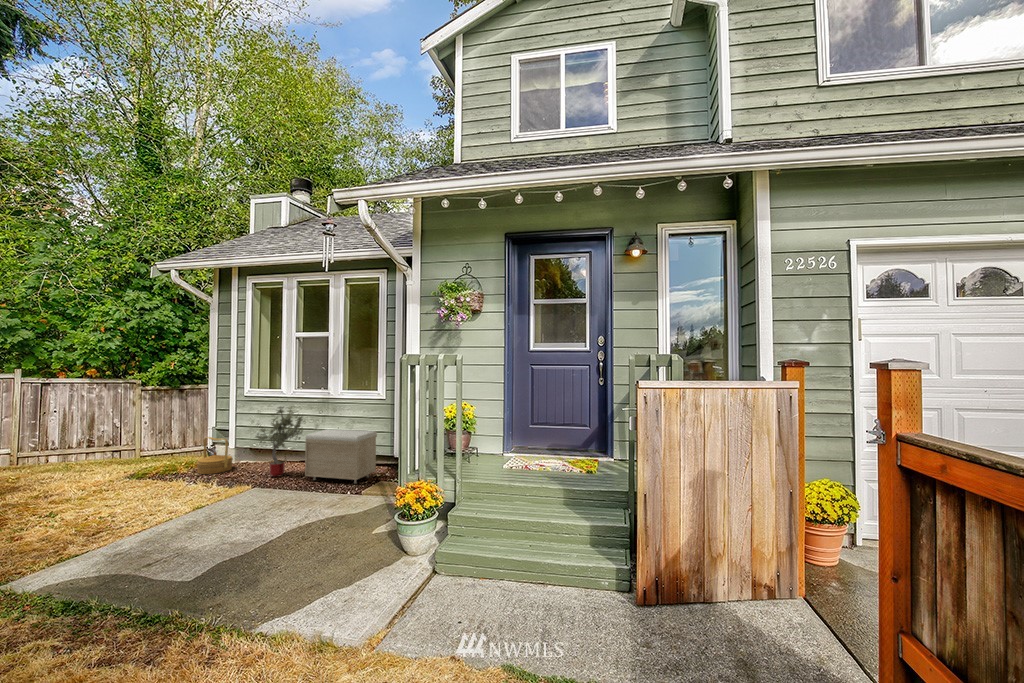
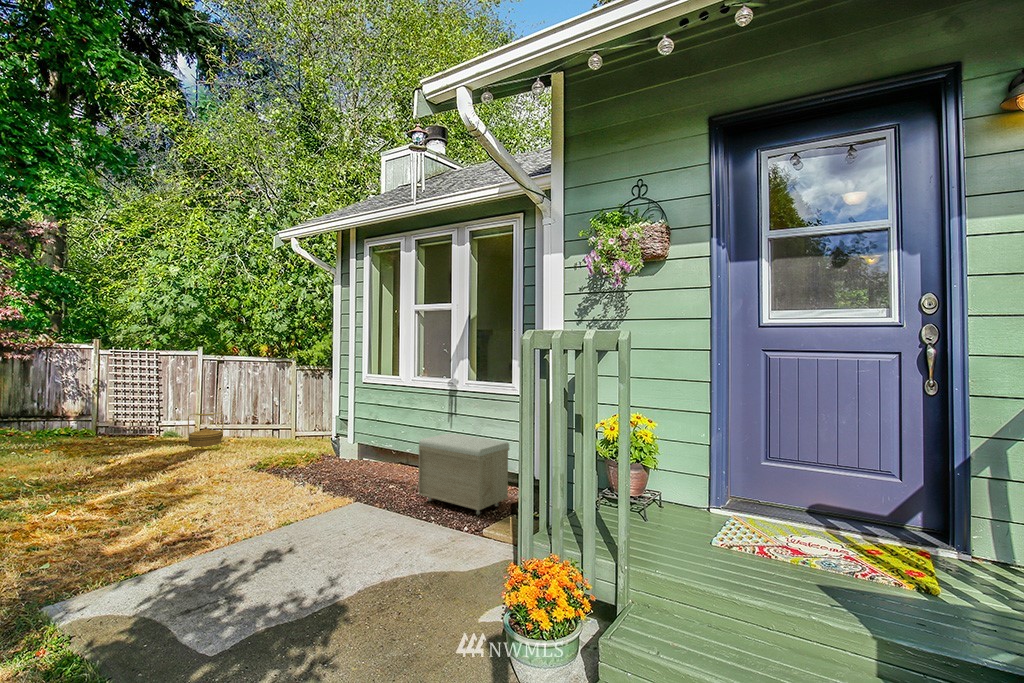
potted tree: present [256,407,305,477] -> none [368,400,423,490]
woven basket: present [197,437,233,474] -> present [188,413,224,446]

